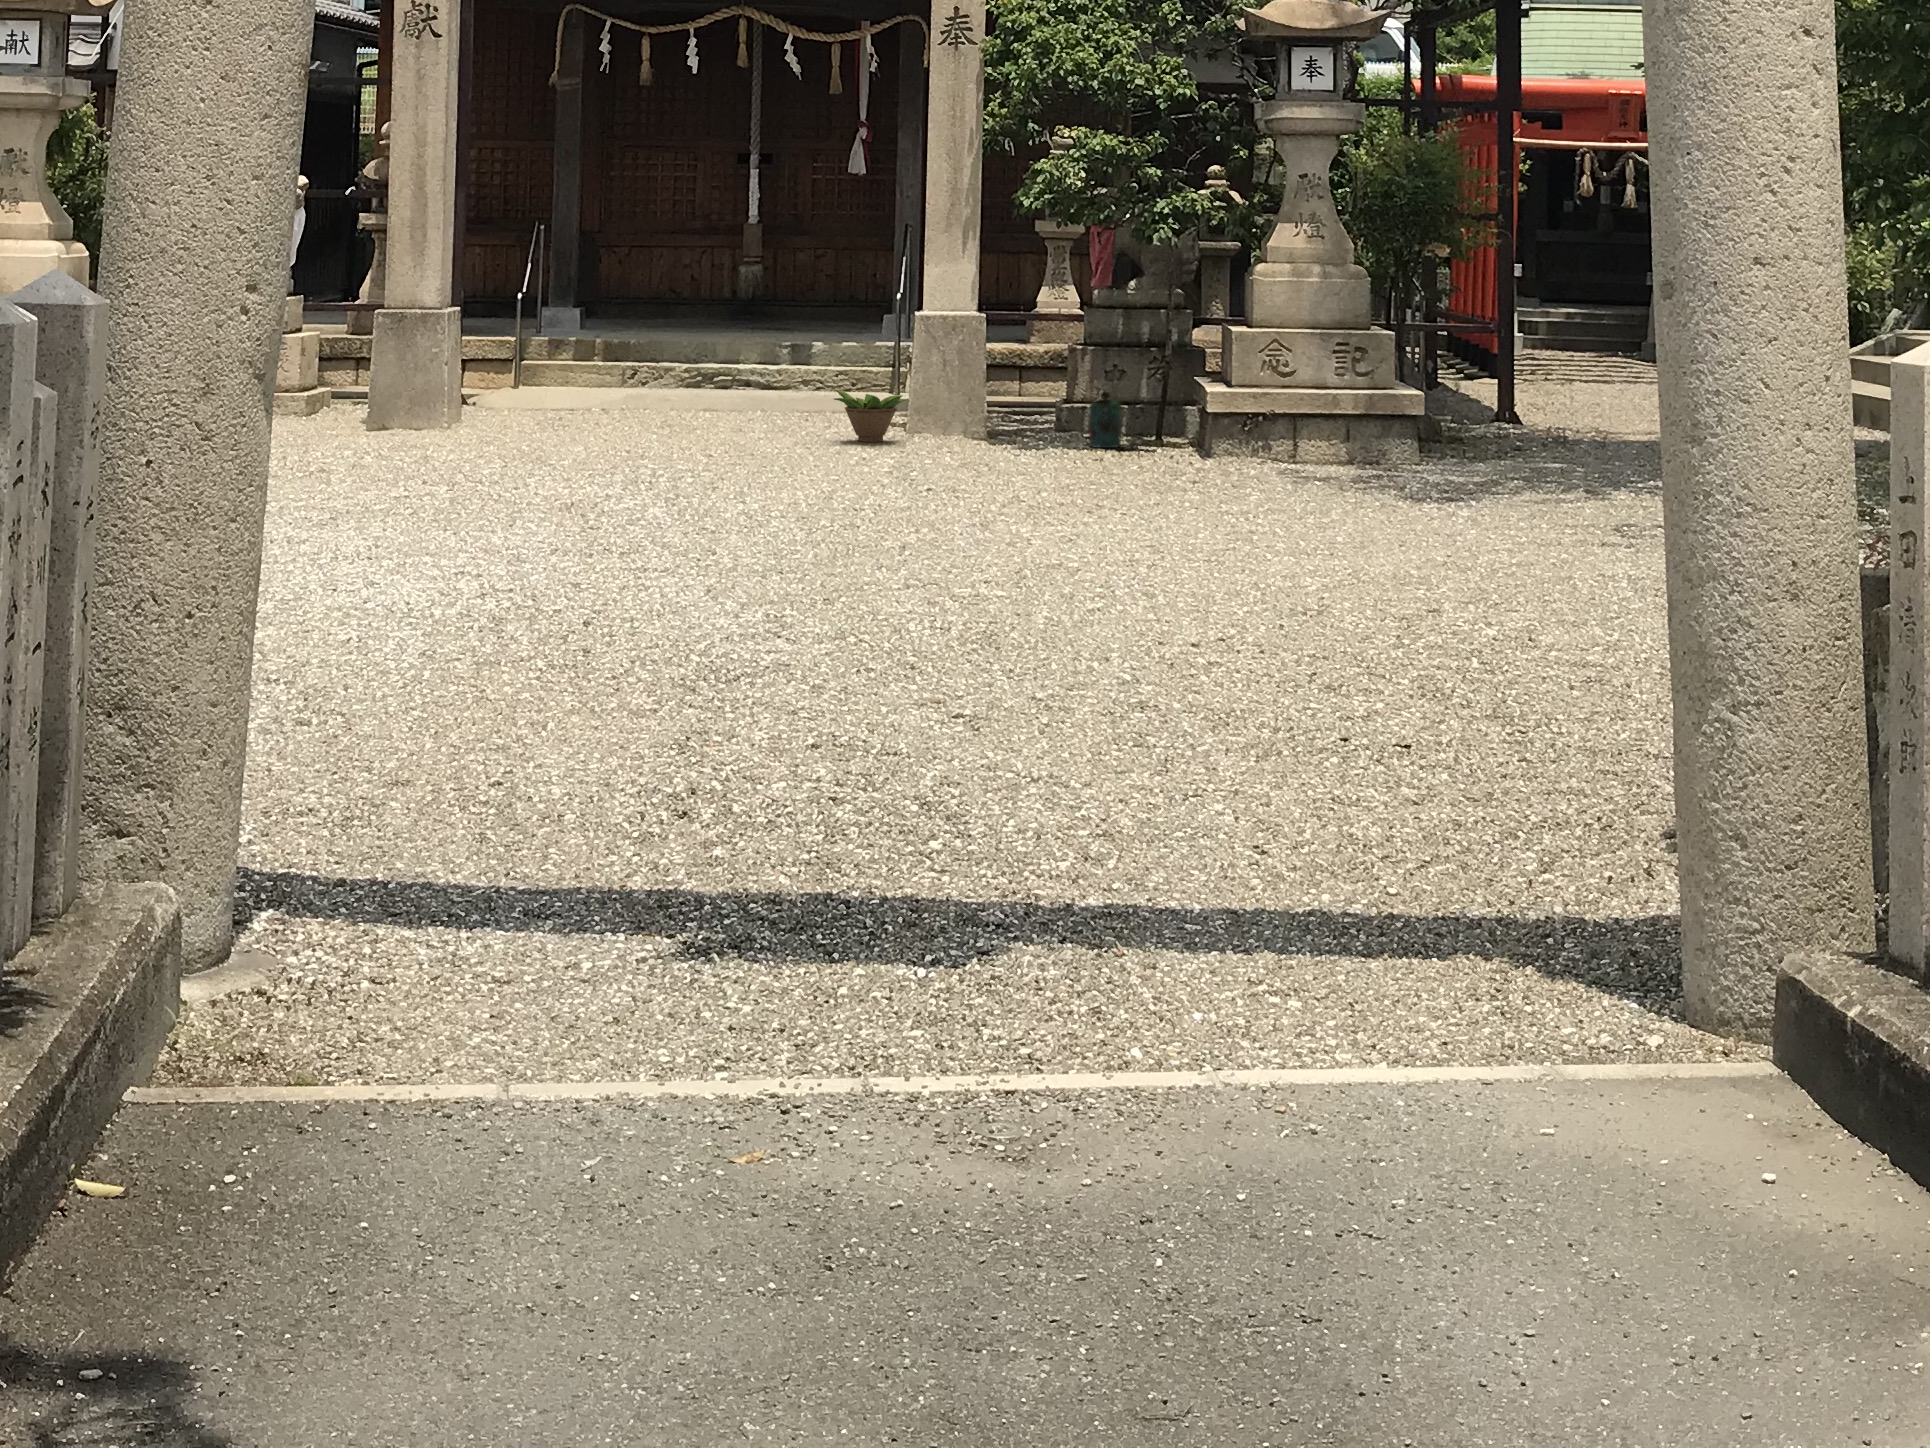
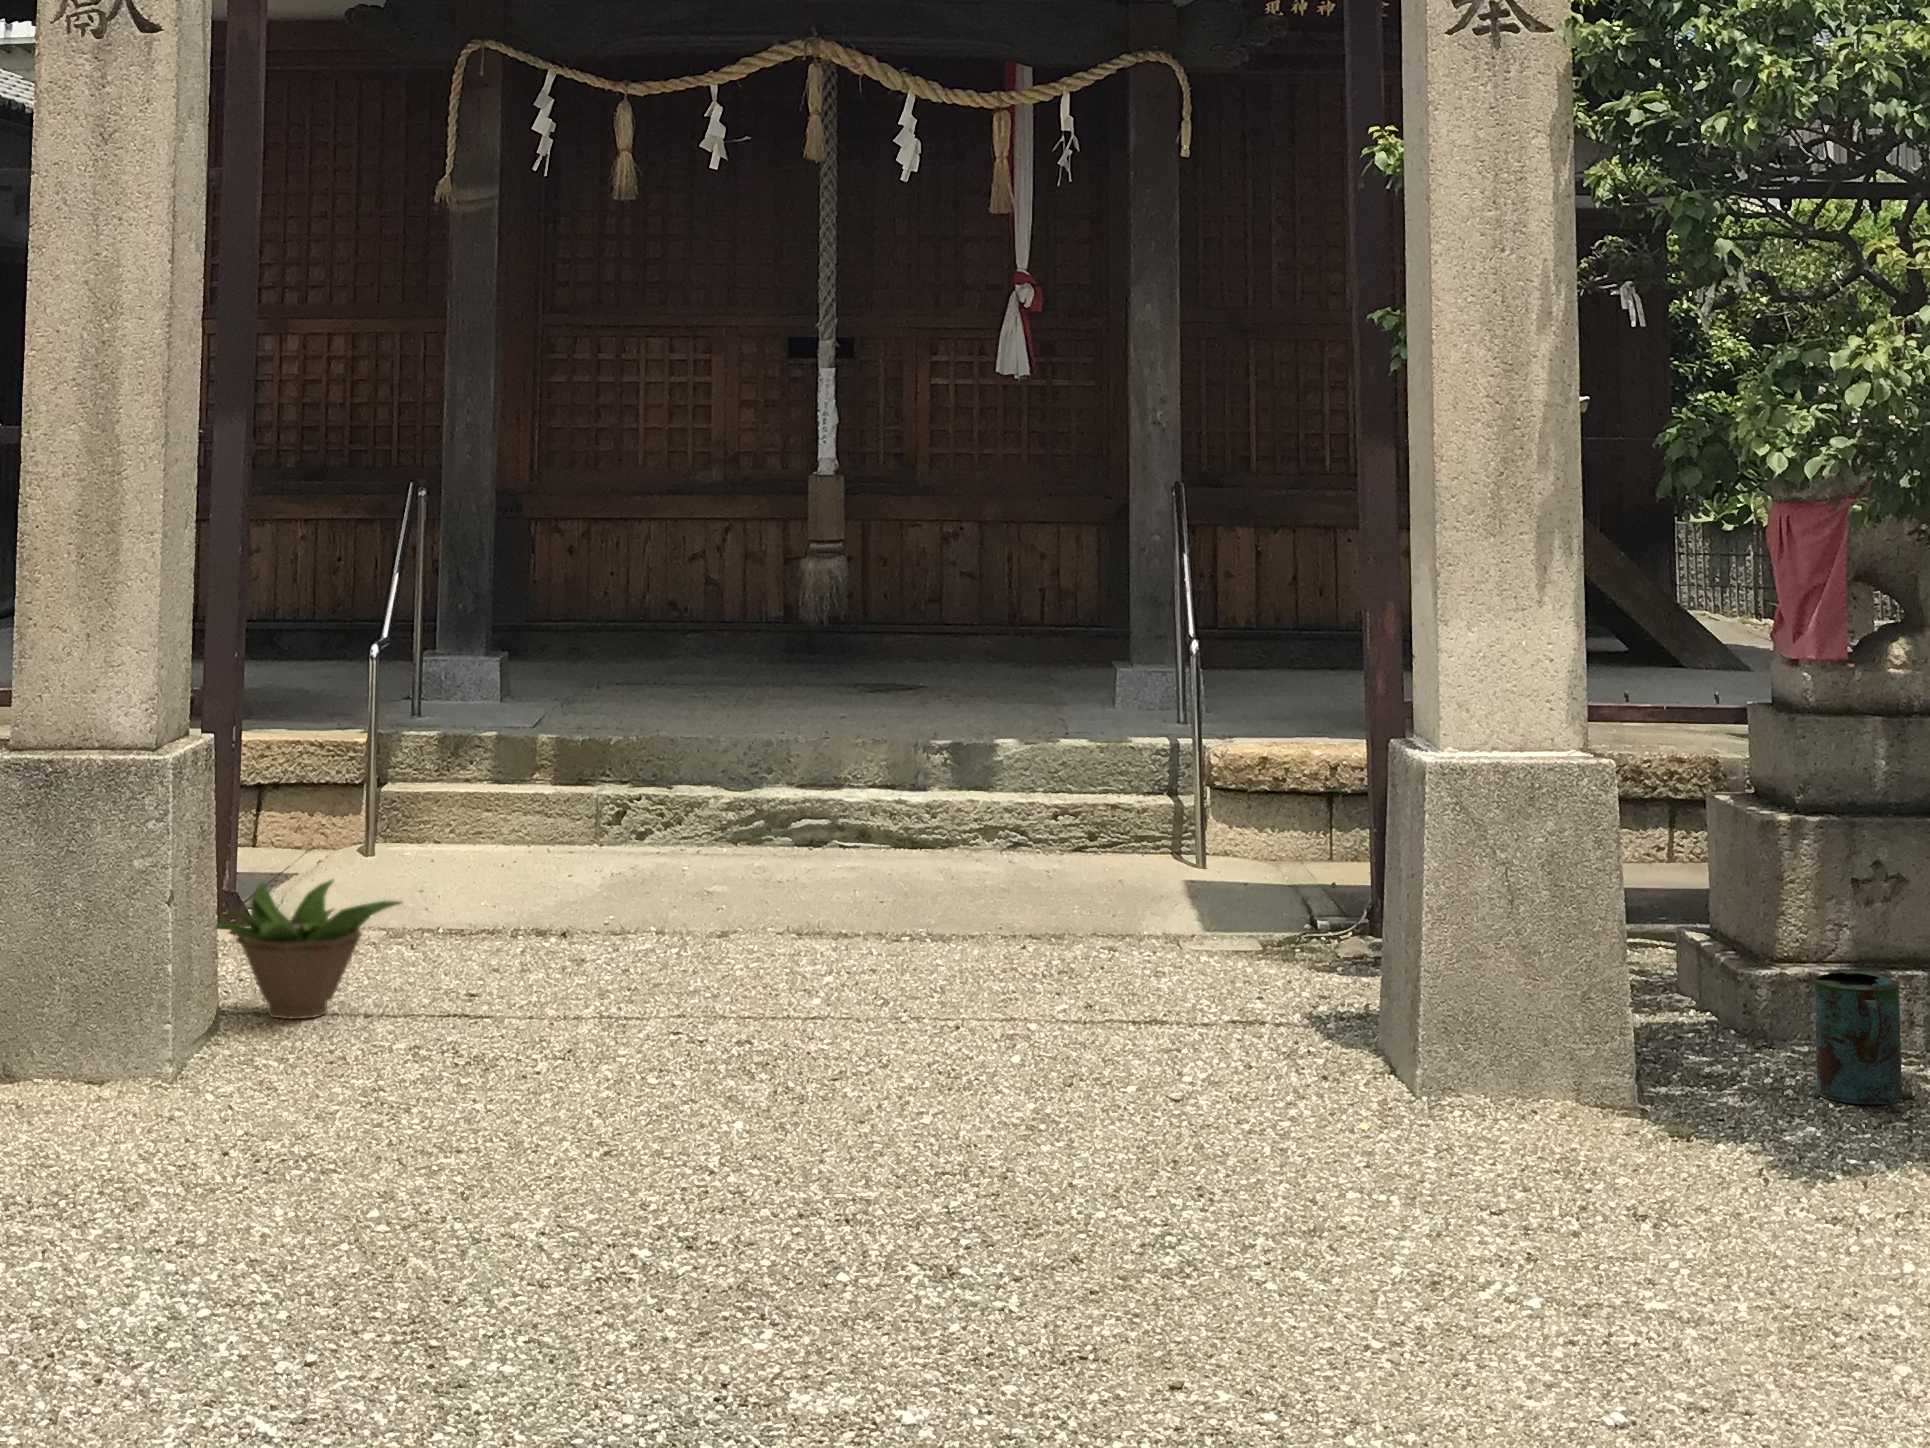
decorative plant: present [833,389,908,442] -> present [216,879,401,1019]

